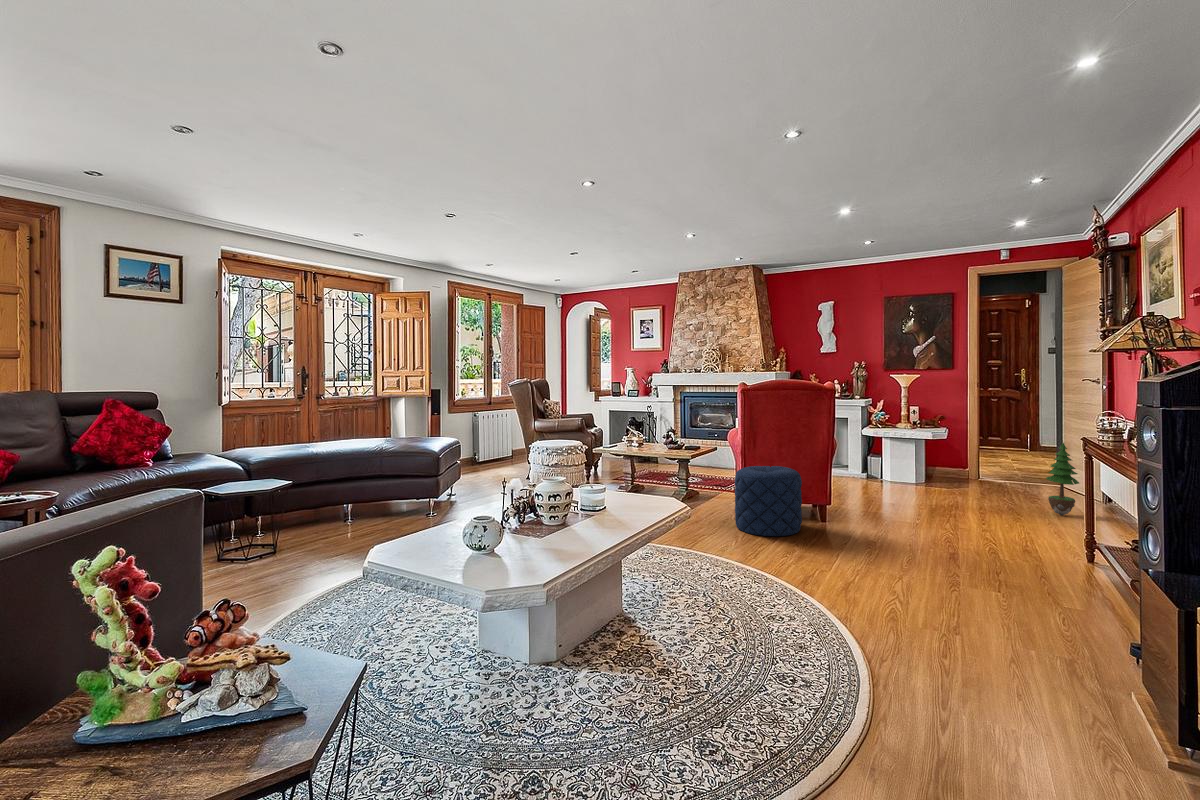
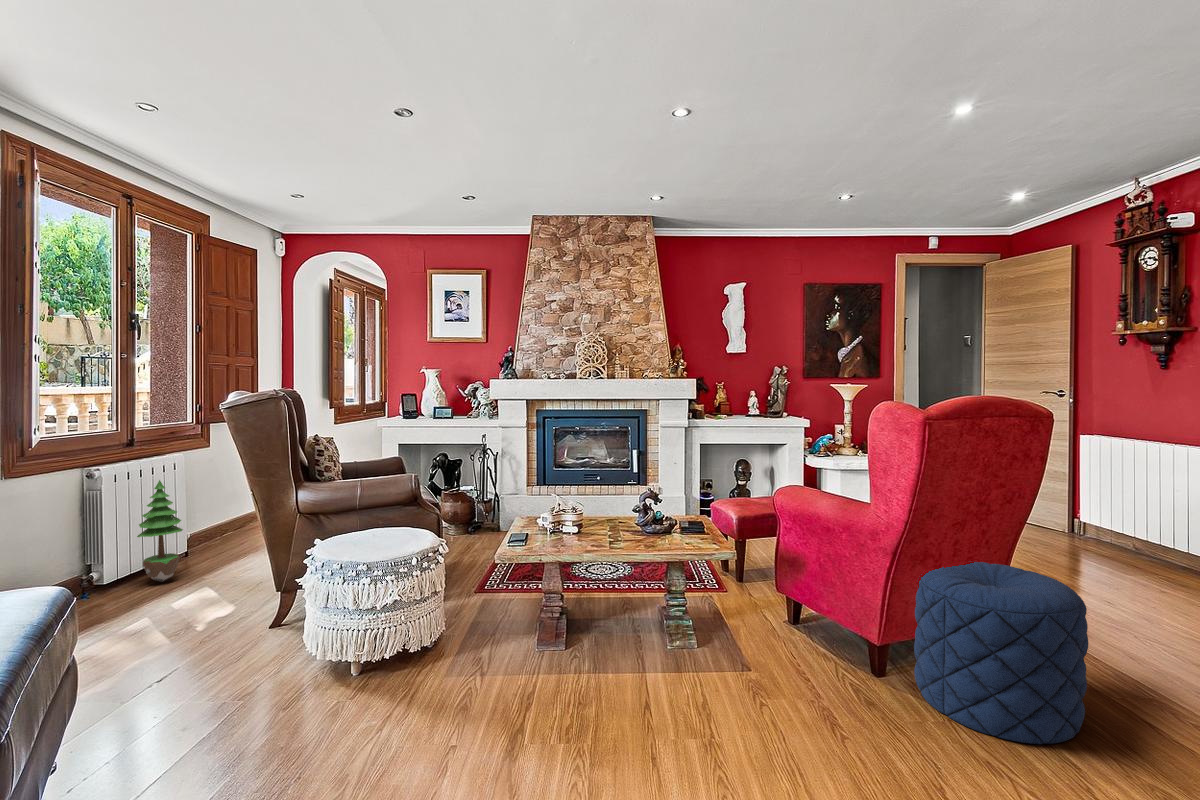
potted tree: present [1046,443,1079,515] -> present [137,480,183,582]

